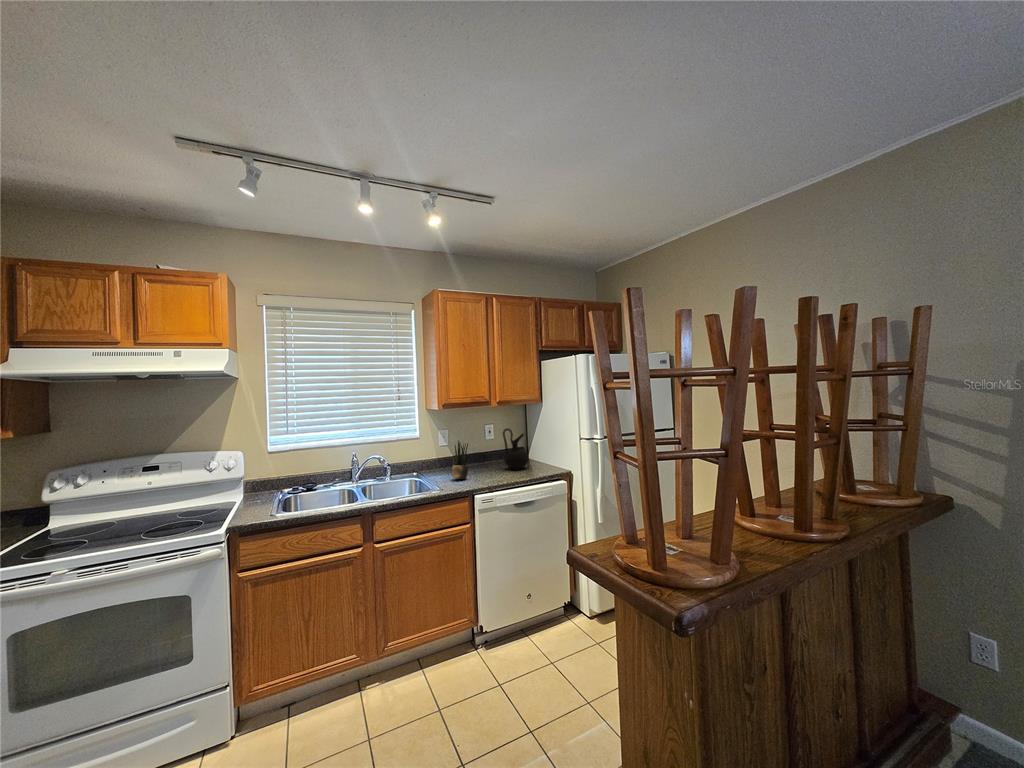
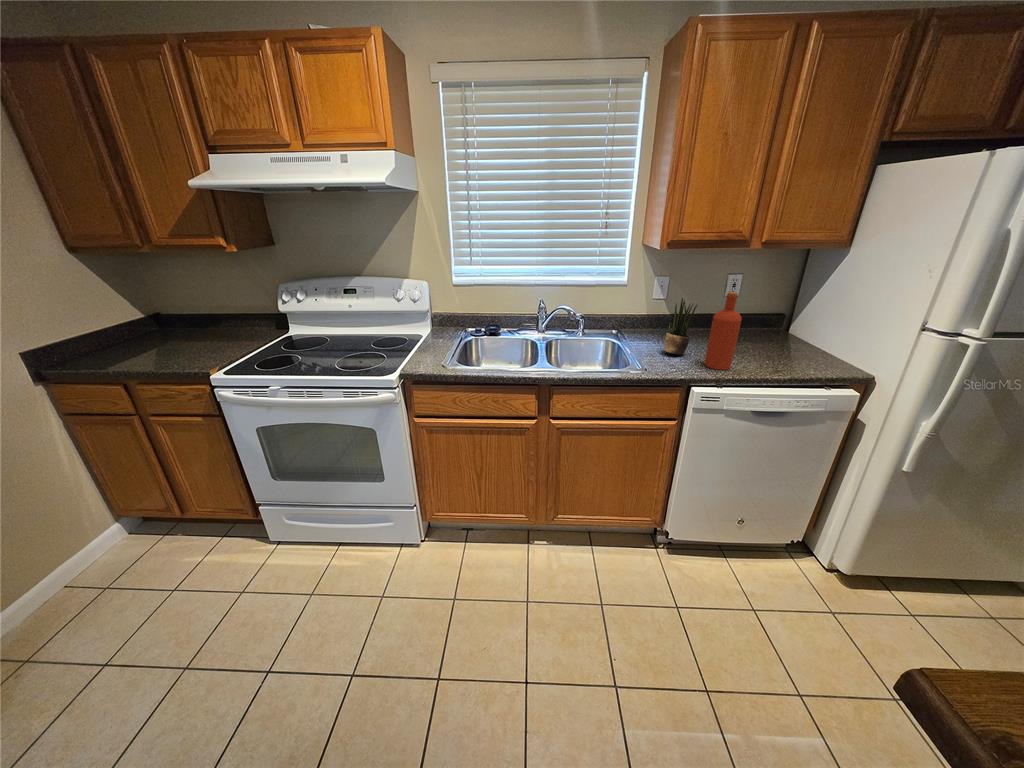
ceramic jug: present [503,429,528,470] -> none [748,286,796,352]
bottle: none [479,431,497,482] -> present [704,292,742,370]

